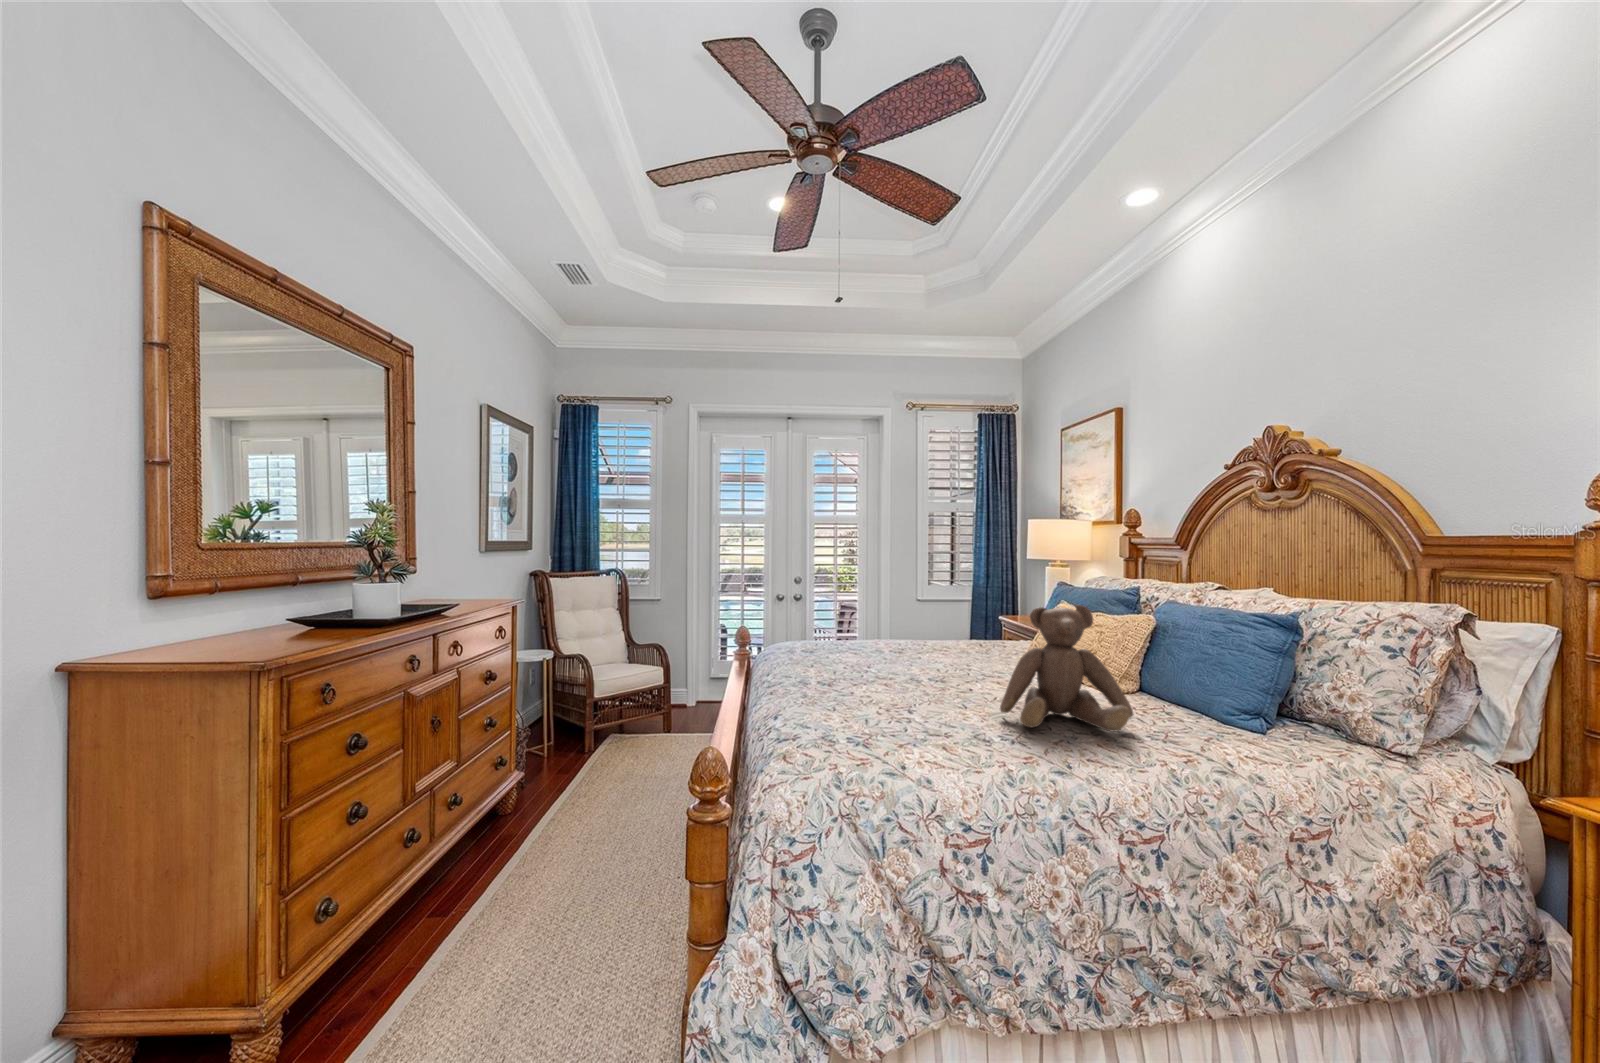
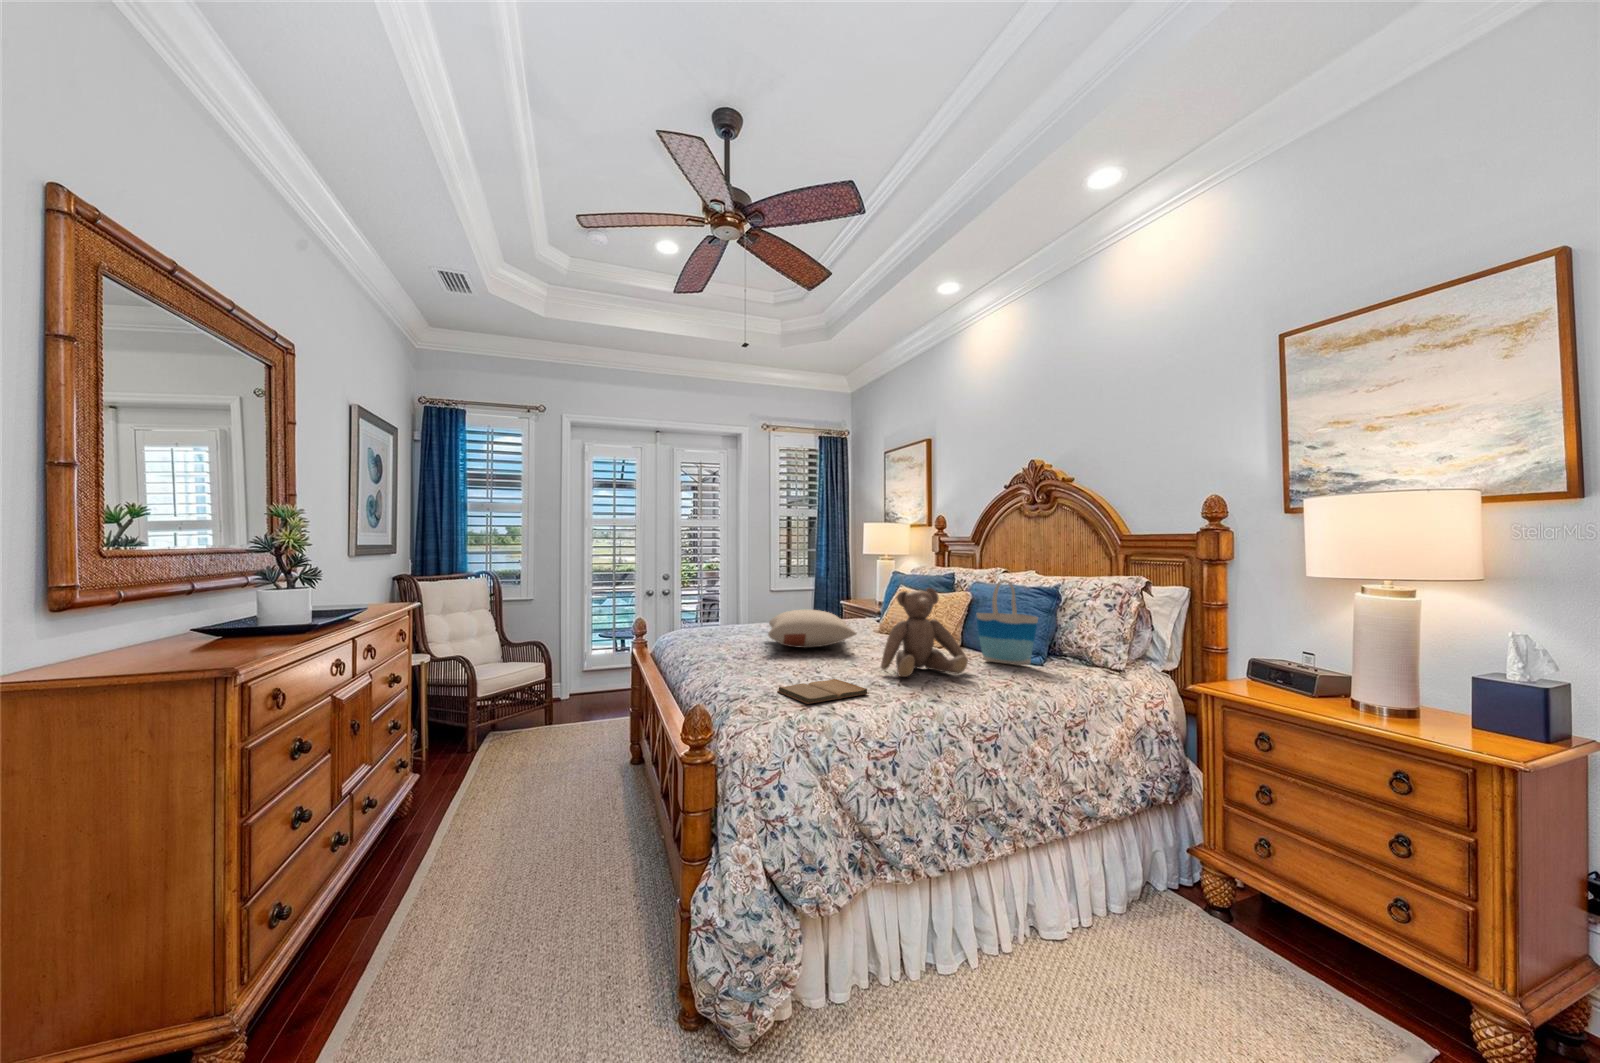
tote bag: none [1157,600,1256,728] -> present [977,580,1038,665]
pillow: none [869,621,984,669] -> present [768,610,857,648]
book: none [845,719,966,754] -> present [777,679,869,704]

